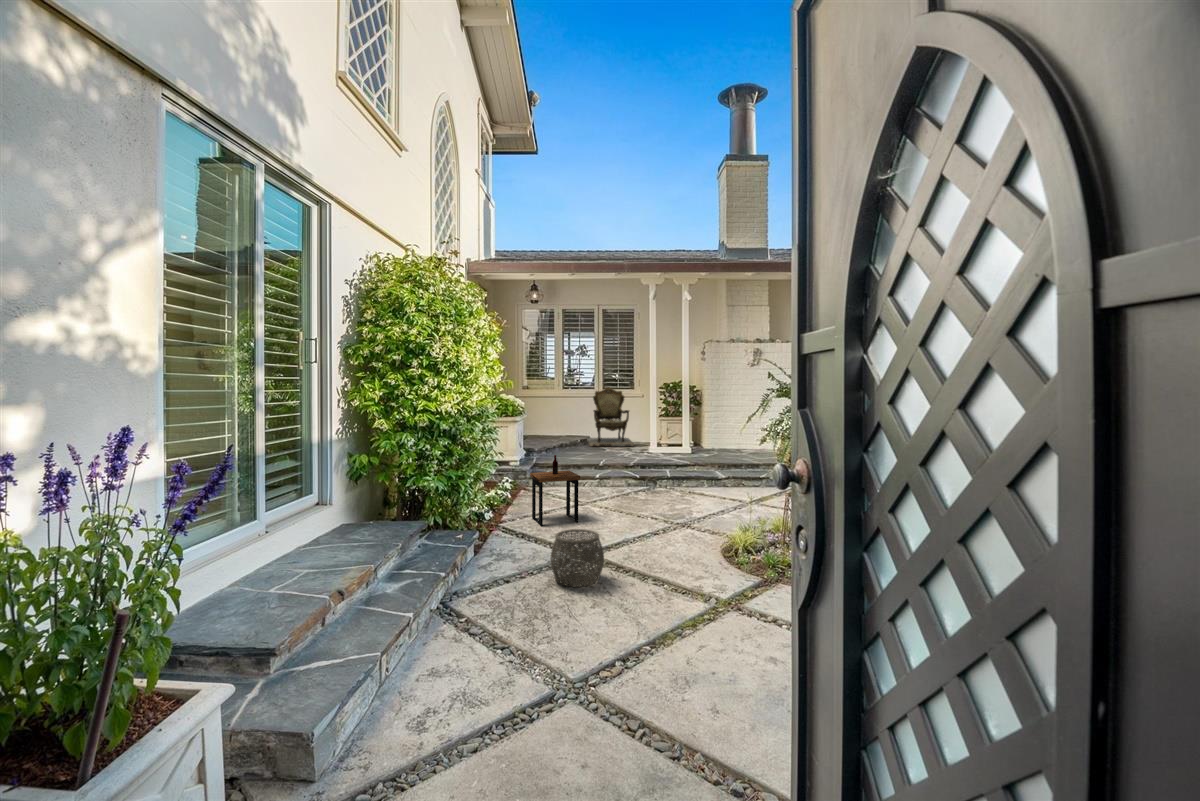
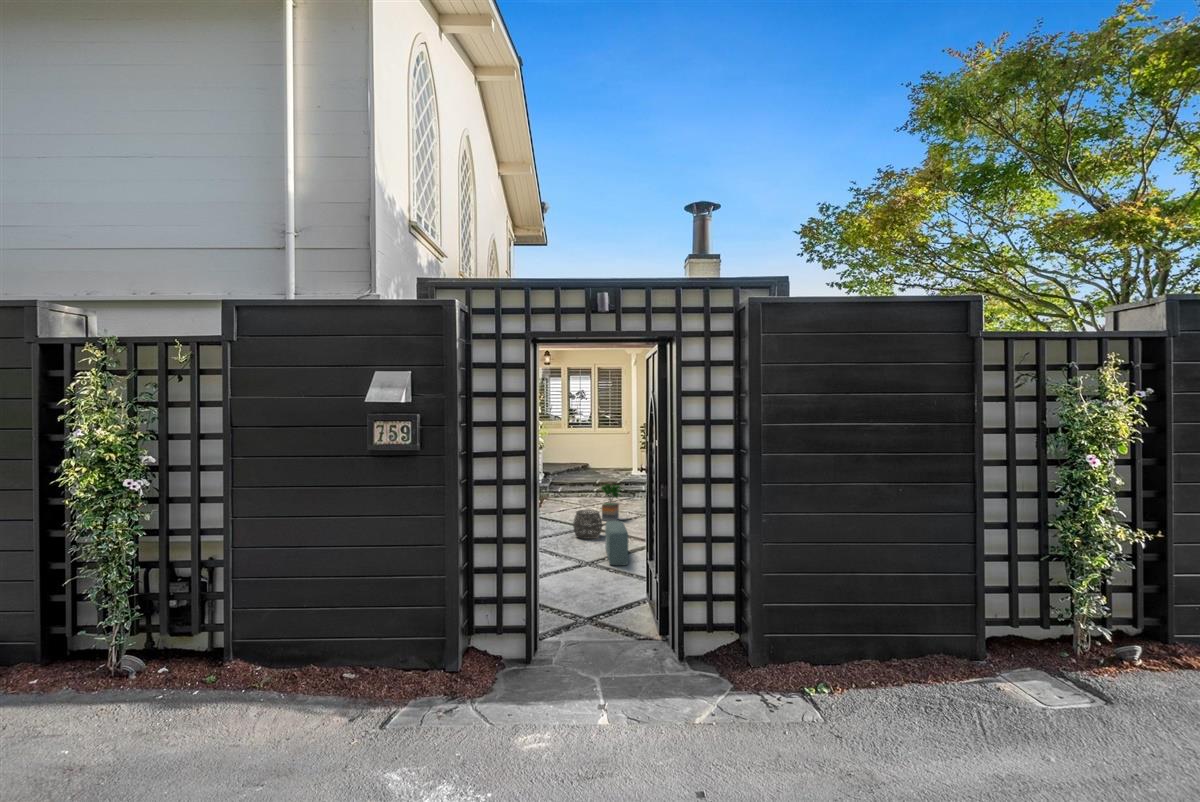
armchair: present [587,387,634,446] -> none [585,427,621,471]
side table: present [530,455,580,526] -> none [554,472,586,516]
potted tree: none [602,475,641,539] -> present [601,484,623,521]
pouf: none [609,567,659,688] -> present [605,521,629,565]

